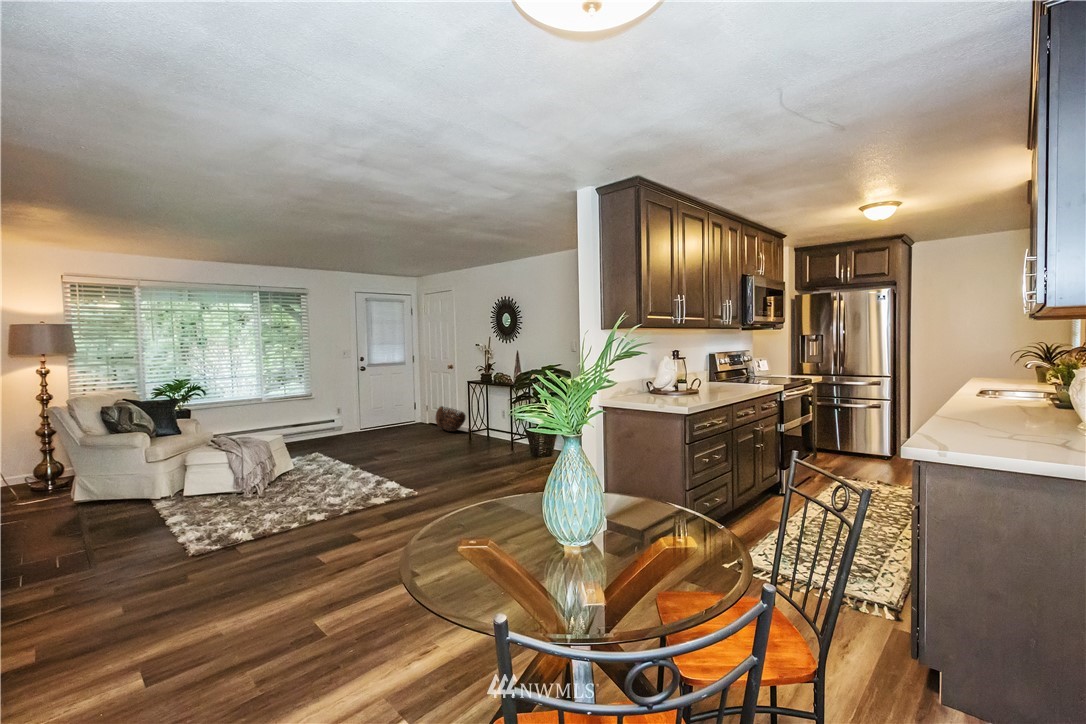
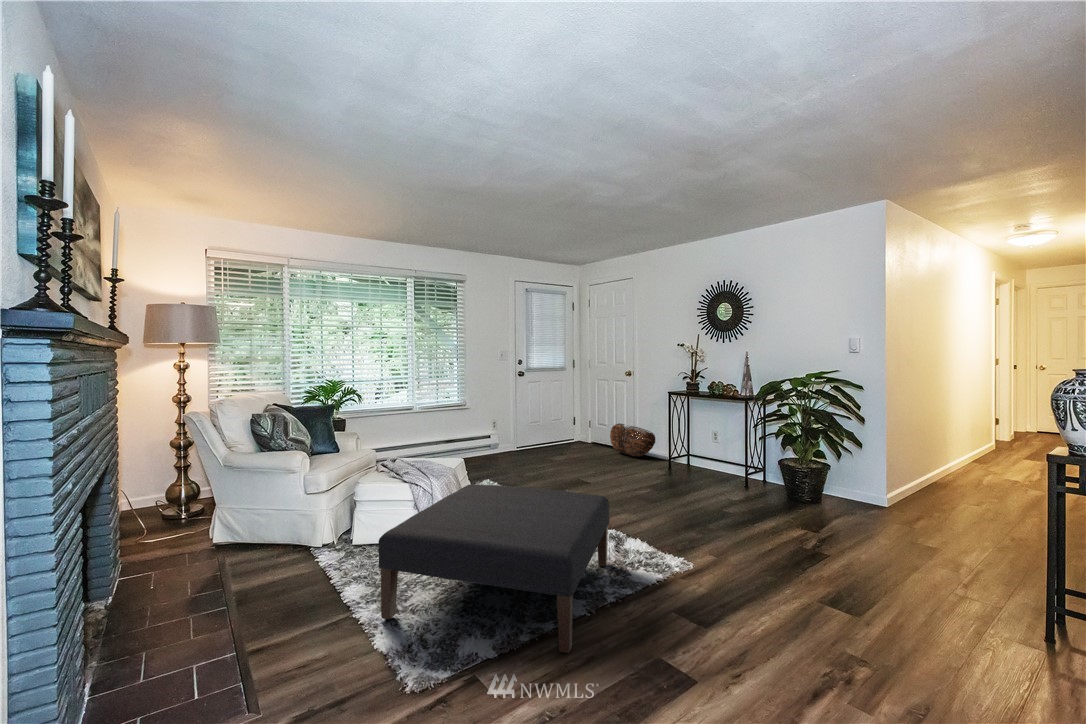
ottoman: none [183,449,363,534] -> present [378,485,609,653]

